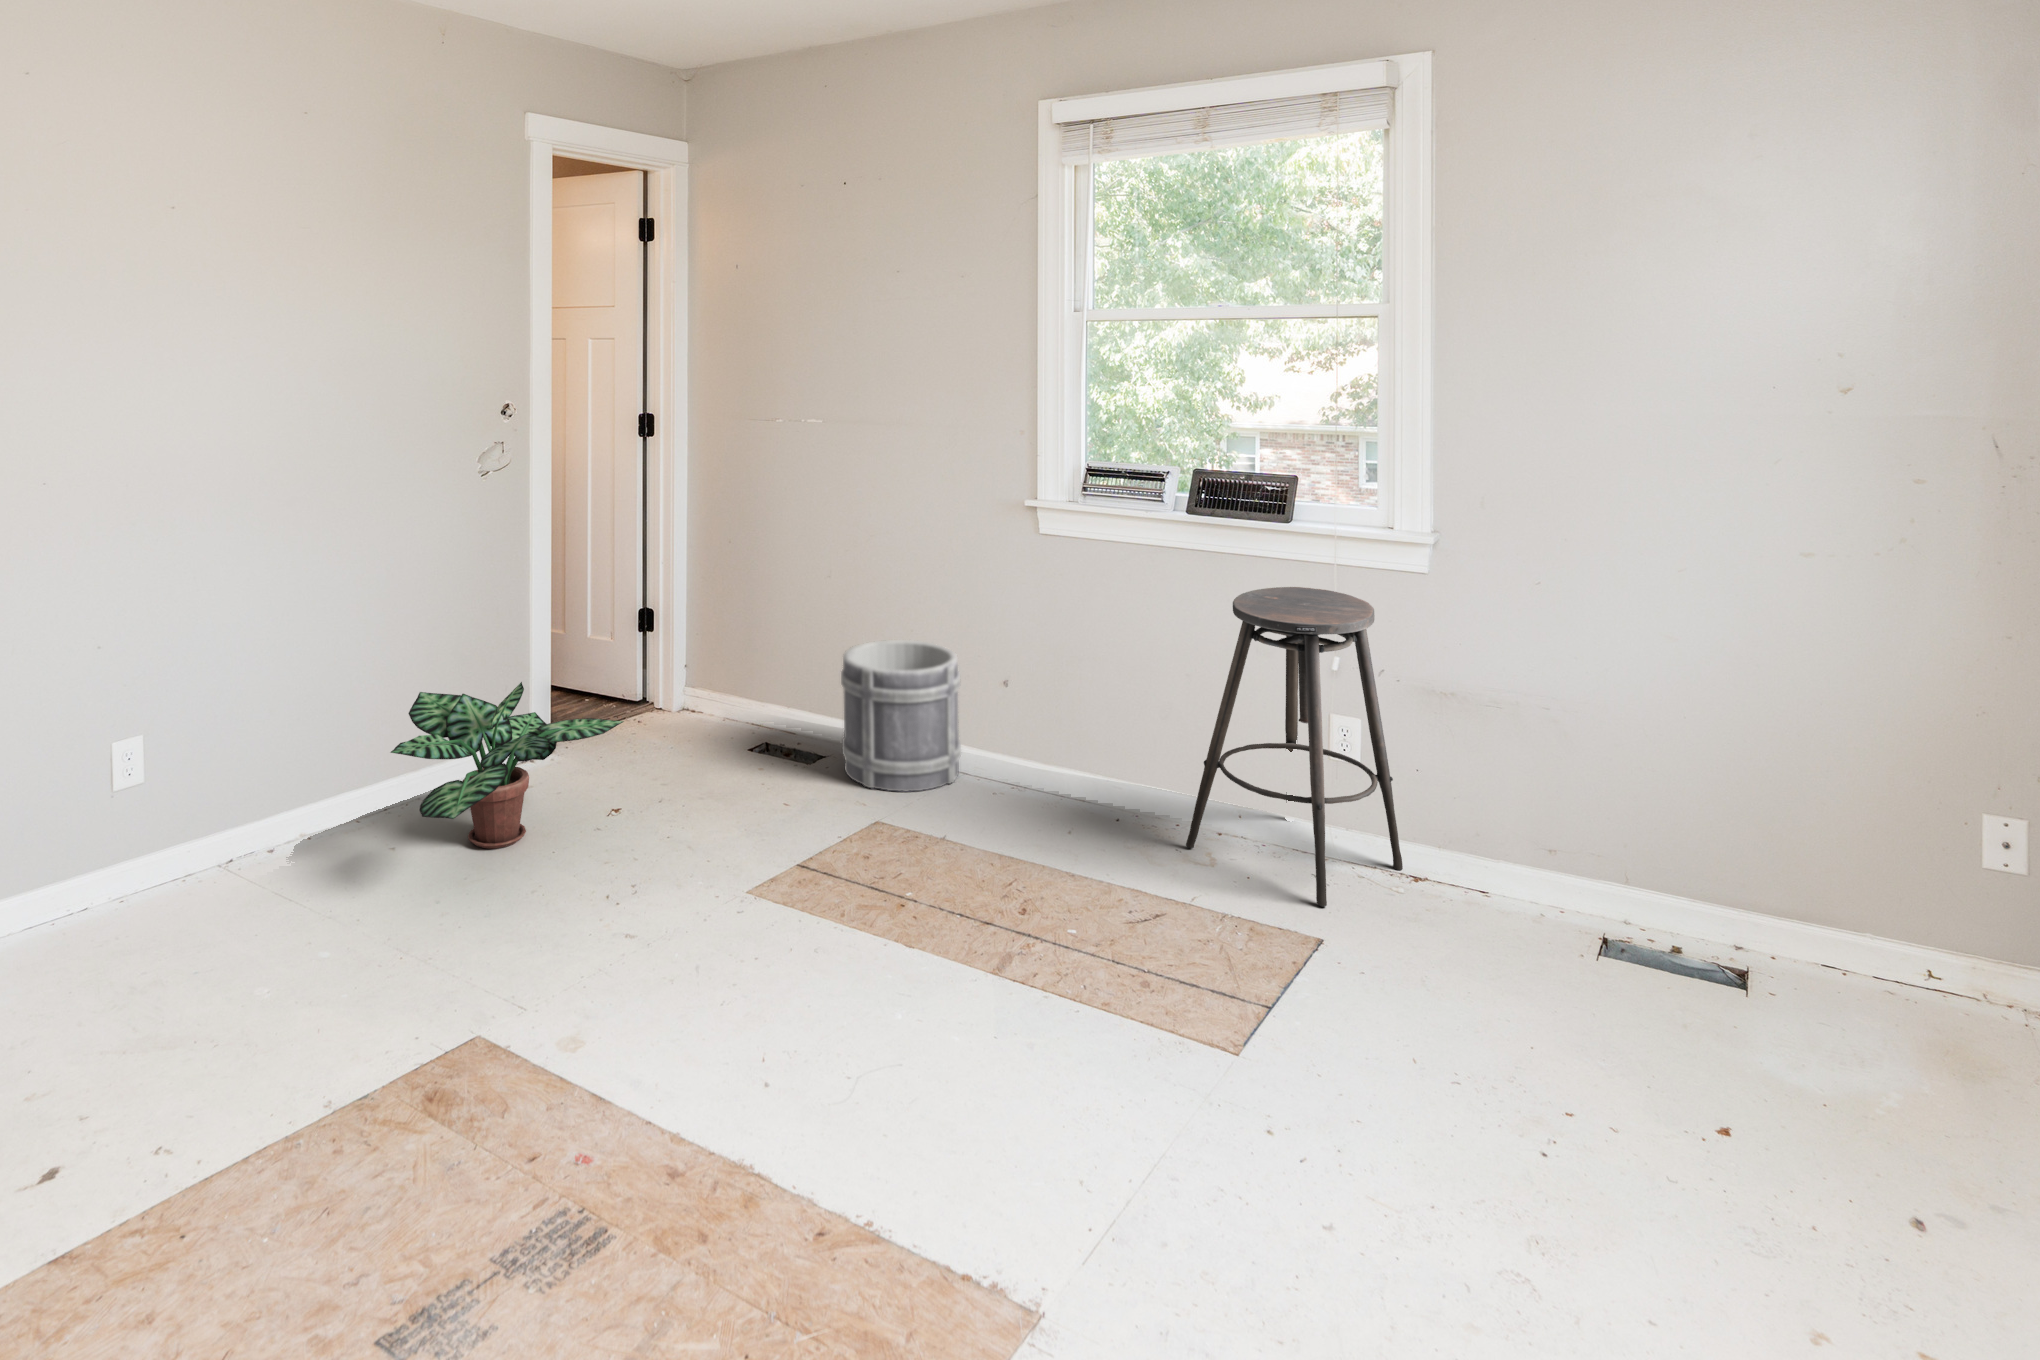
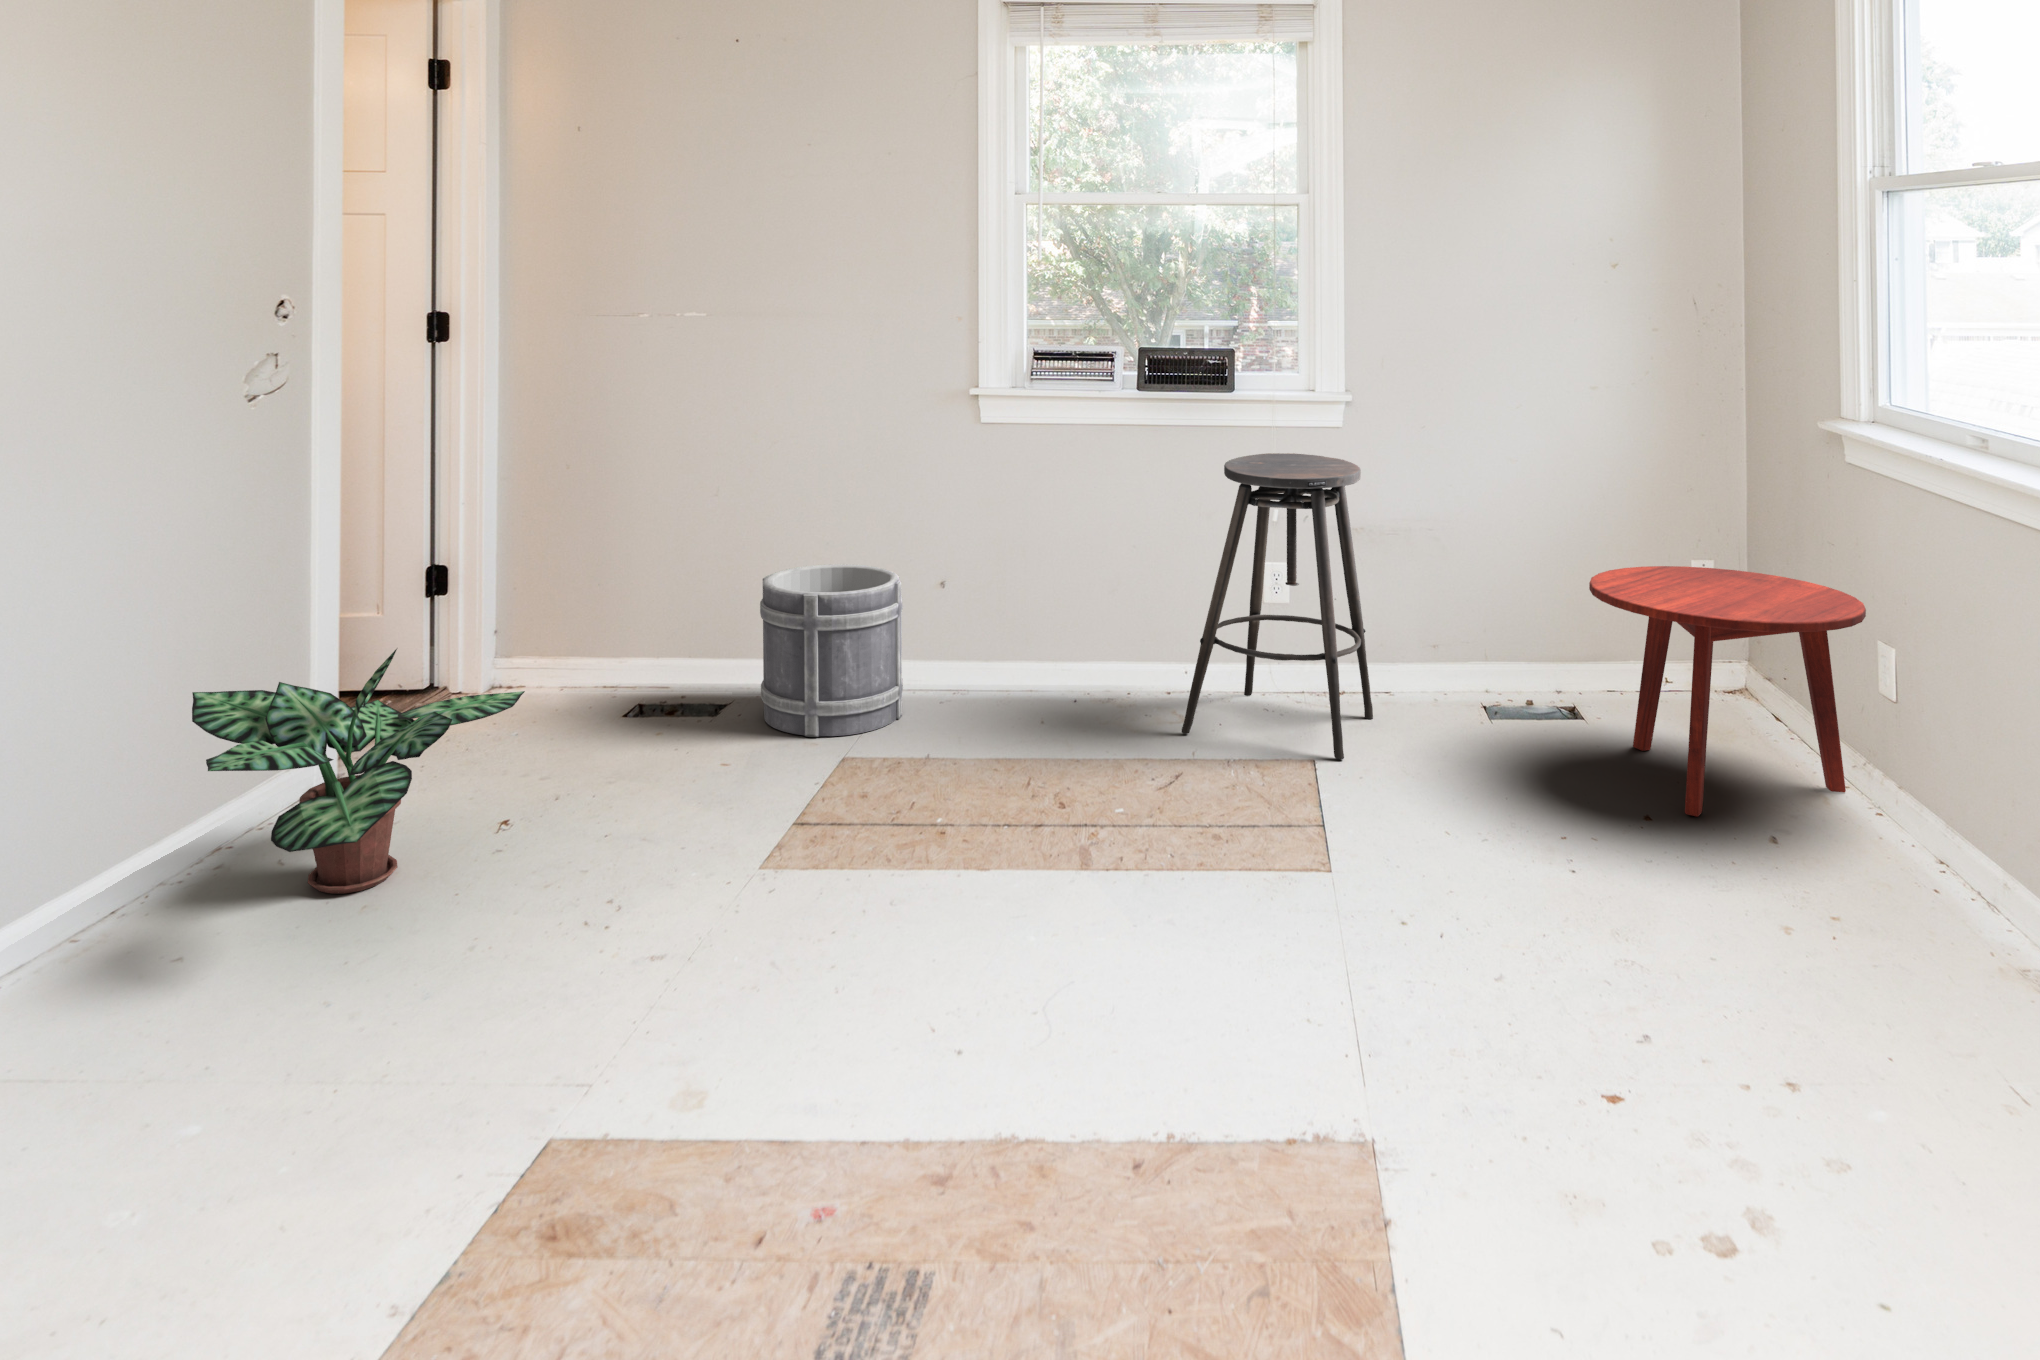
side table: none [1599,763,1955,1086] -> present [1589,566,1866,816]

